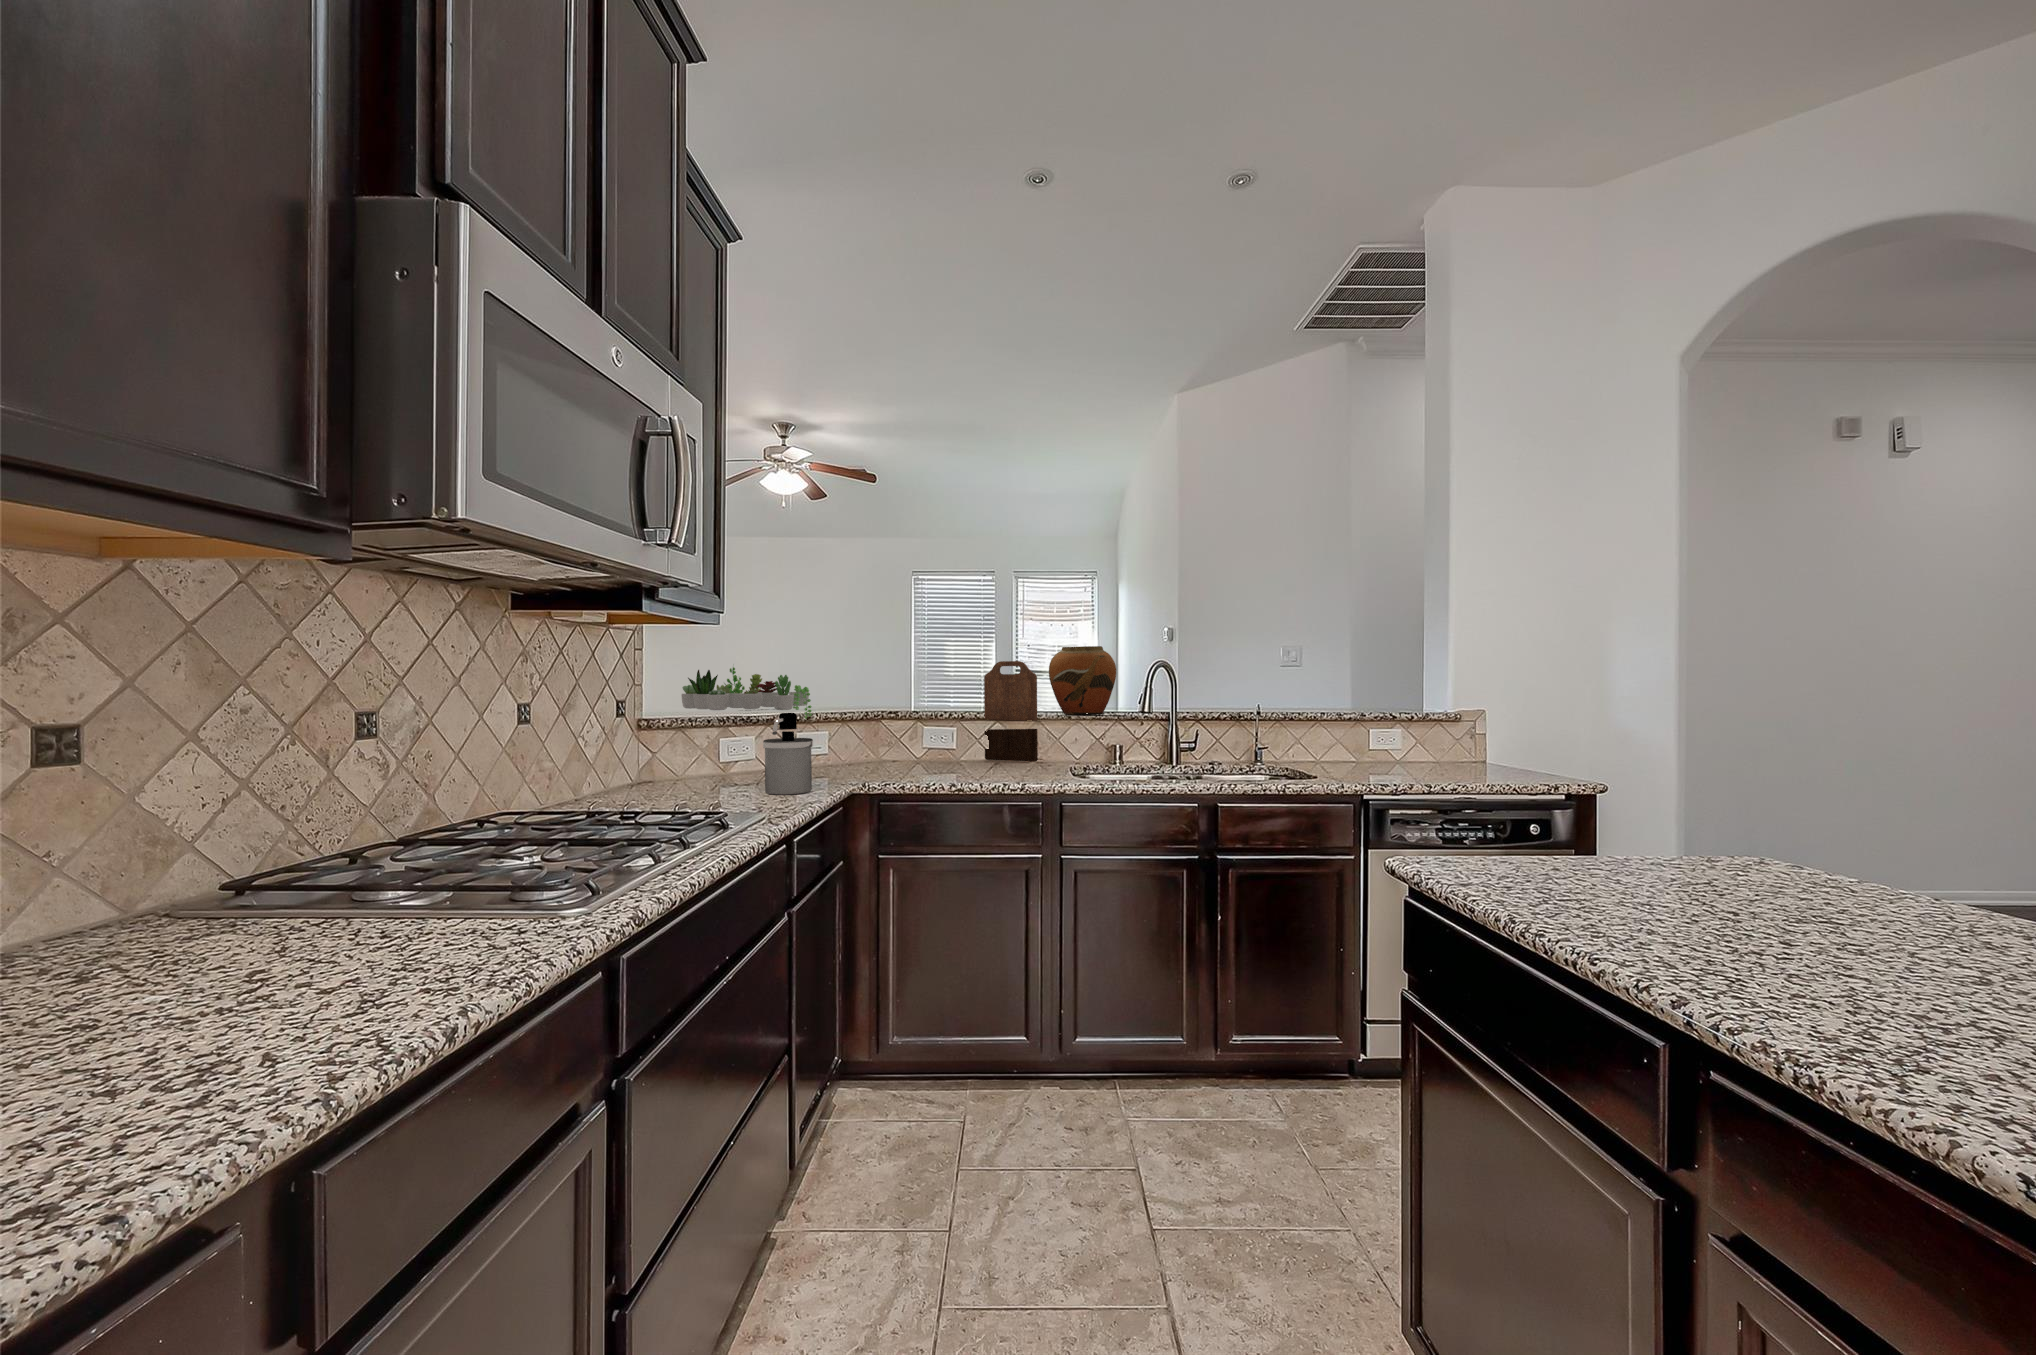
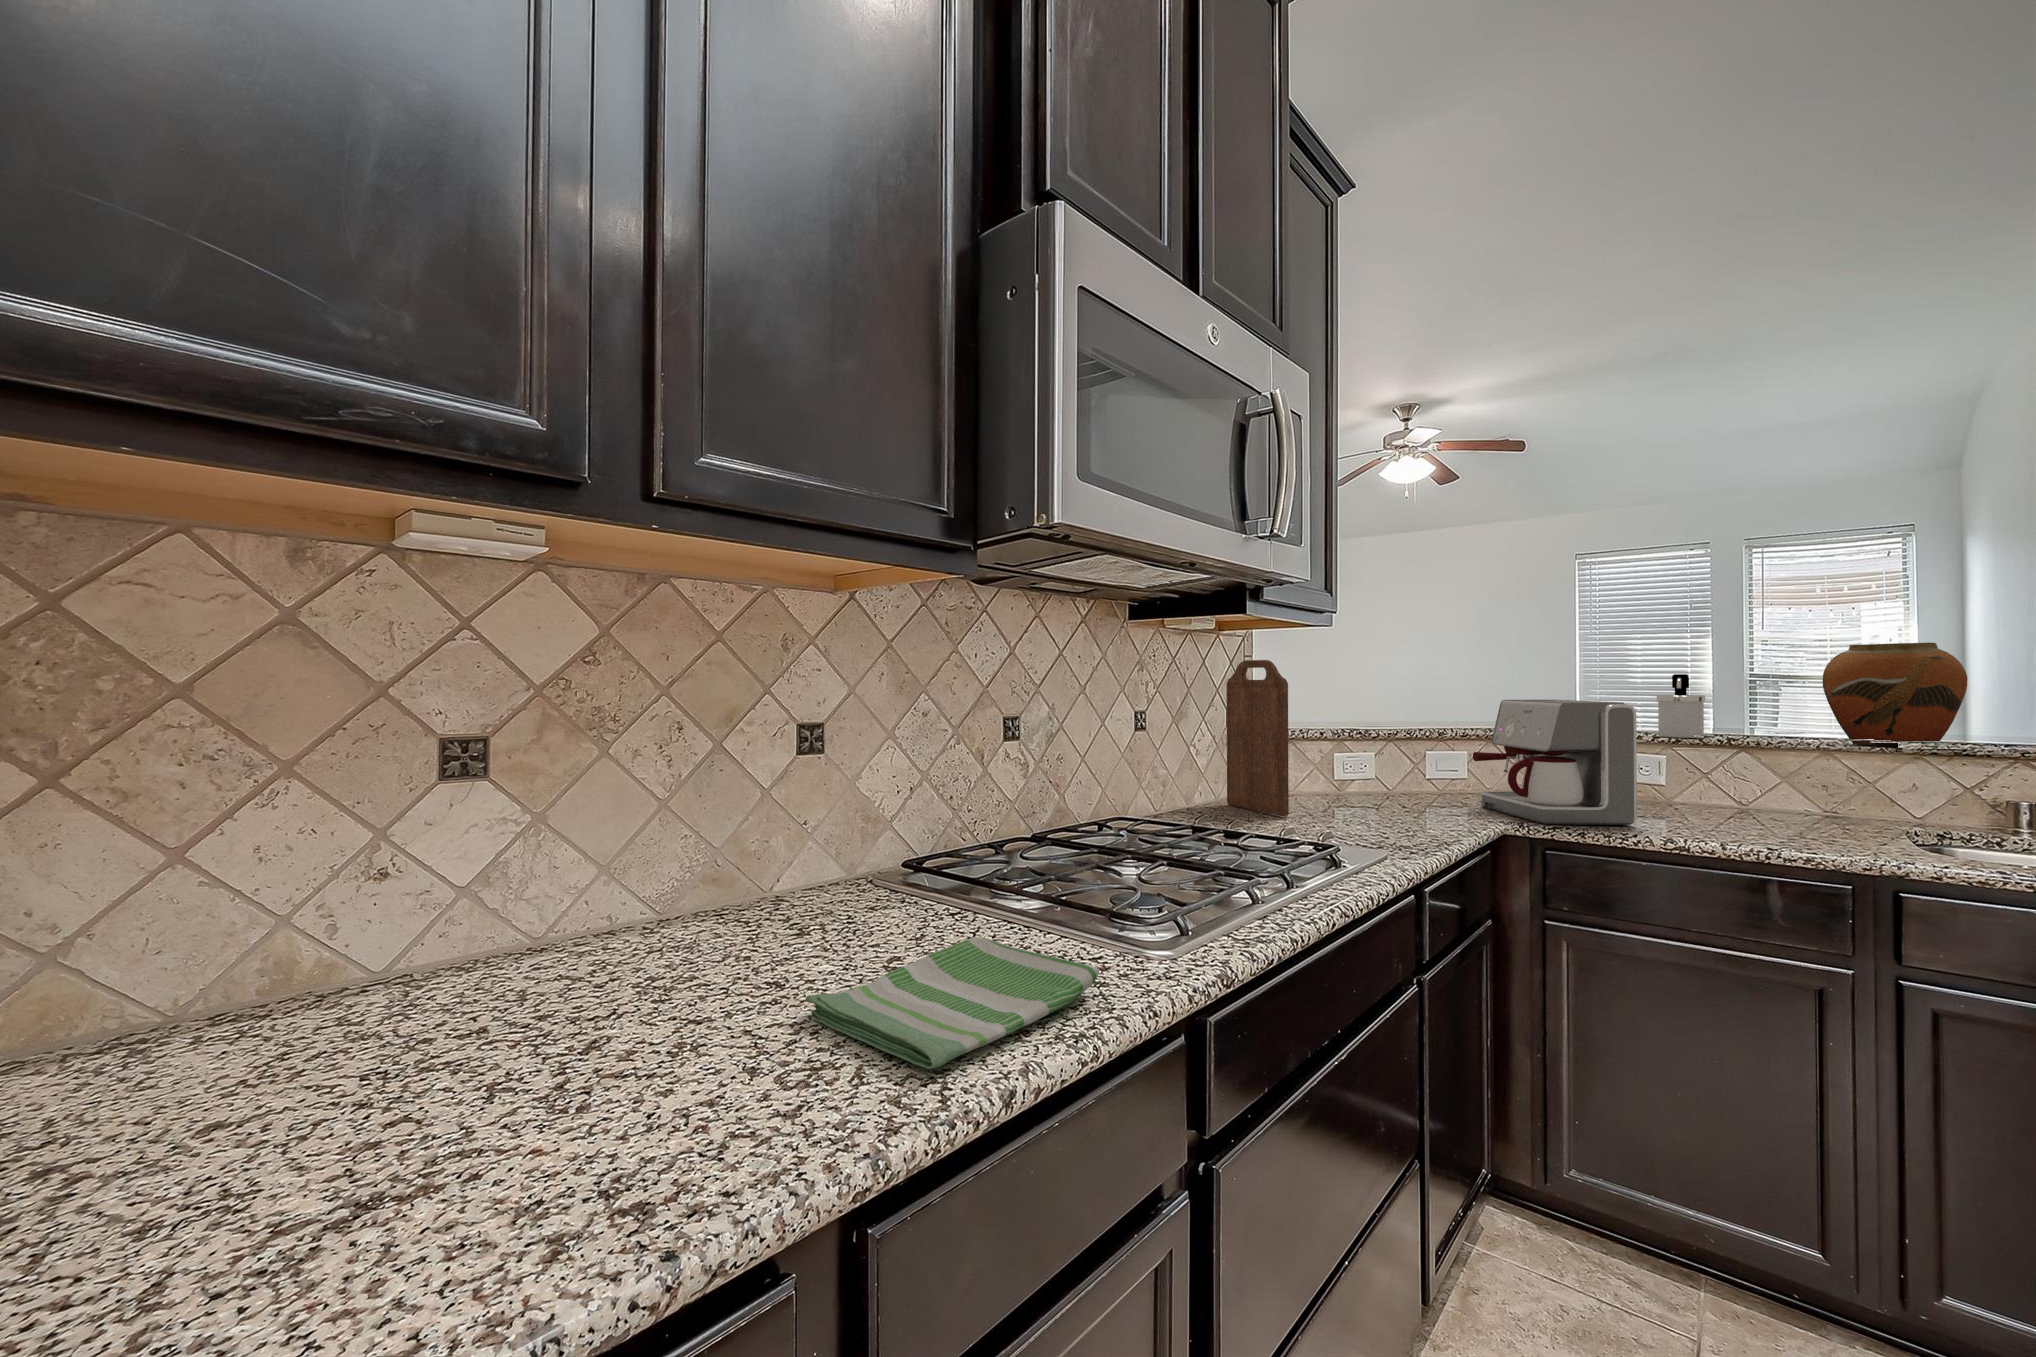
cutting board: present [984,661,1038,762] -> present [1227,660,1289,816]
succulent plant: present [682,667,812,719] -> none [1299,671,1448,735]
coffee maker: none [830,686,941,783] -> present [1473,699,1637,825]
soap dispenser: present [763,713,813,795] -> present [1657,674,1705,738]
dish towel: none [162,923,523,1032] -> present [806,937,1099,1069]

